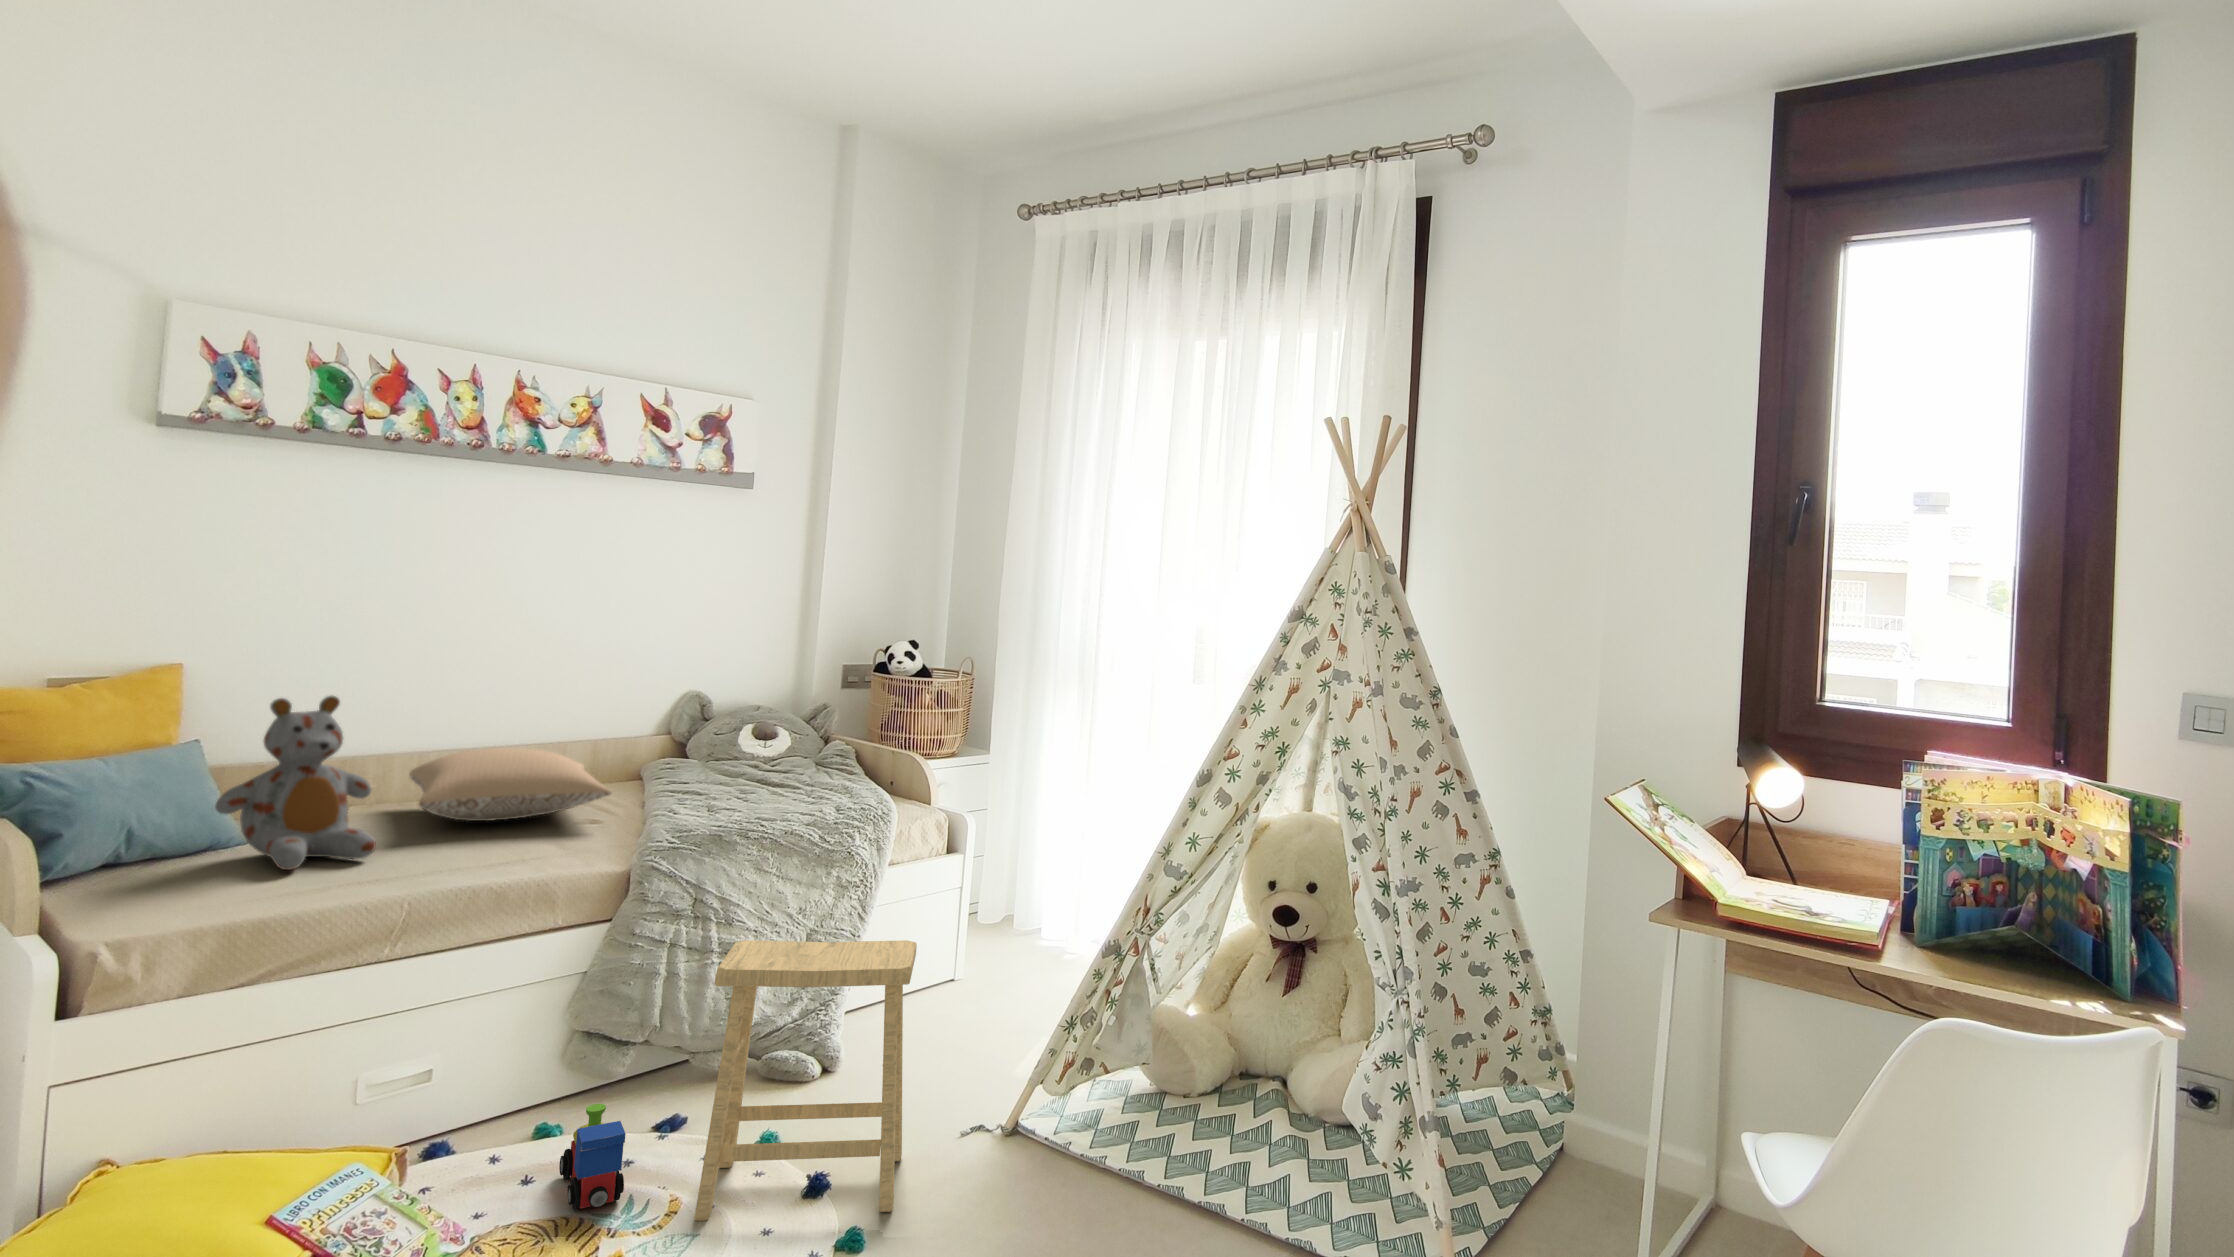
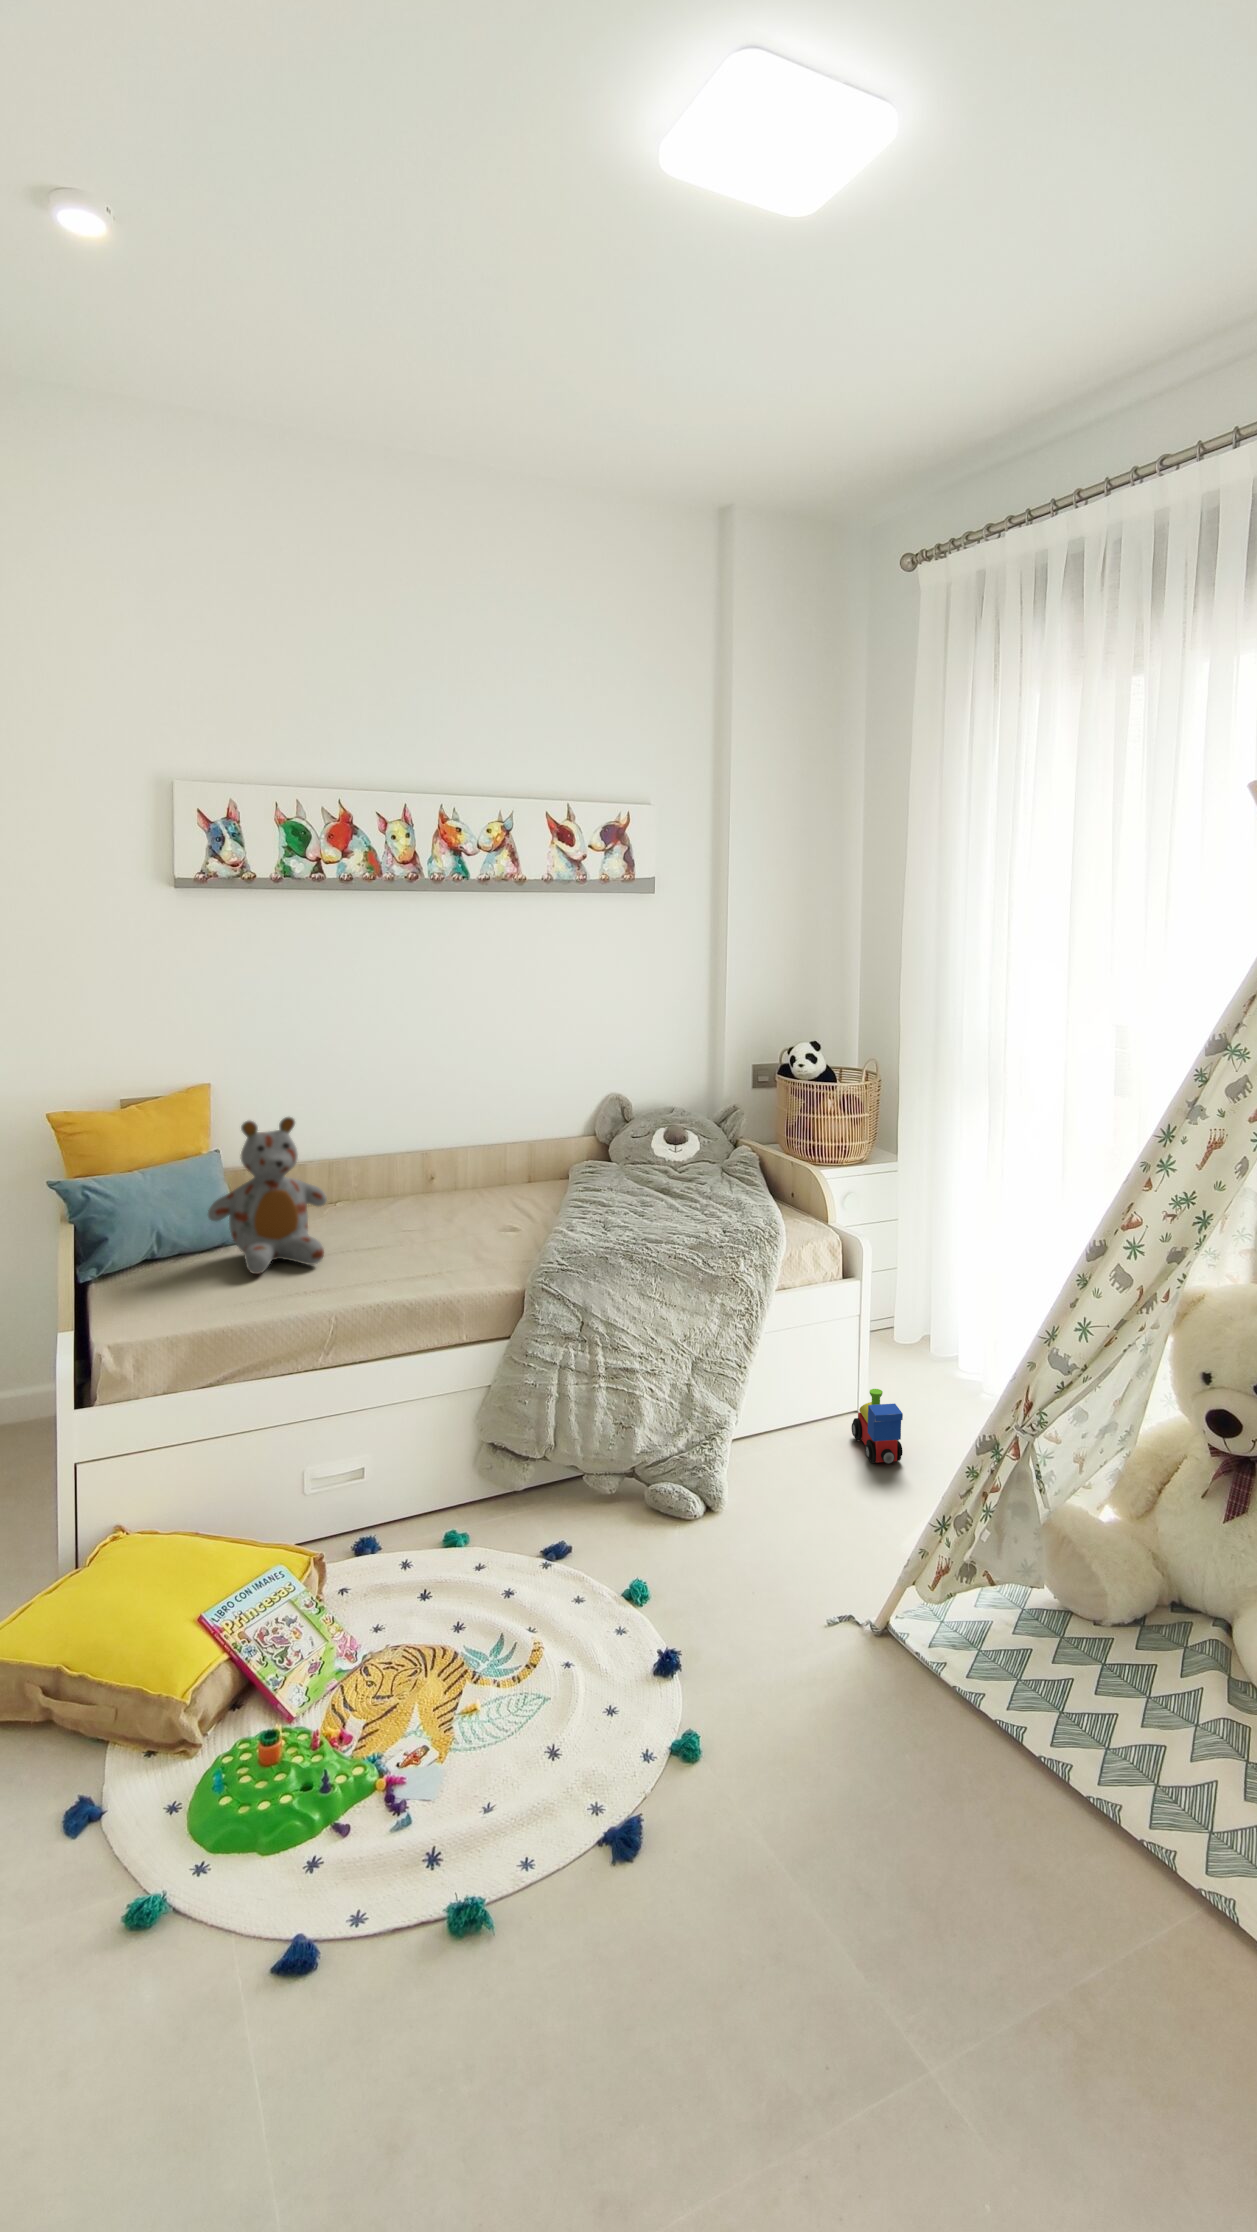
pillow: present [409,748,612,821] -> none [364,1156,522,1225]
footstool: present [694,940,917,1221] -> none [545,1393,761,1717]
toy train: present [559,1104,626,1210] -> present [852,1389,903,1464]

